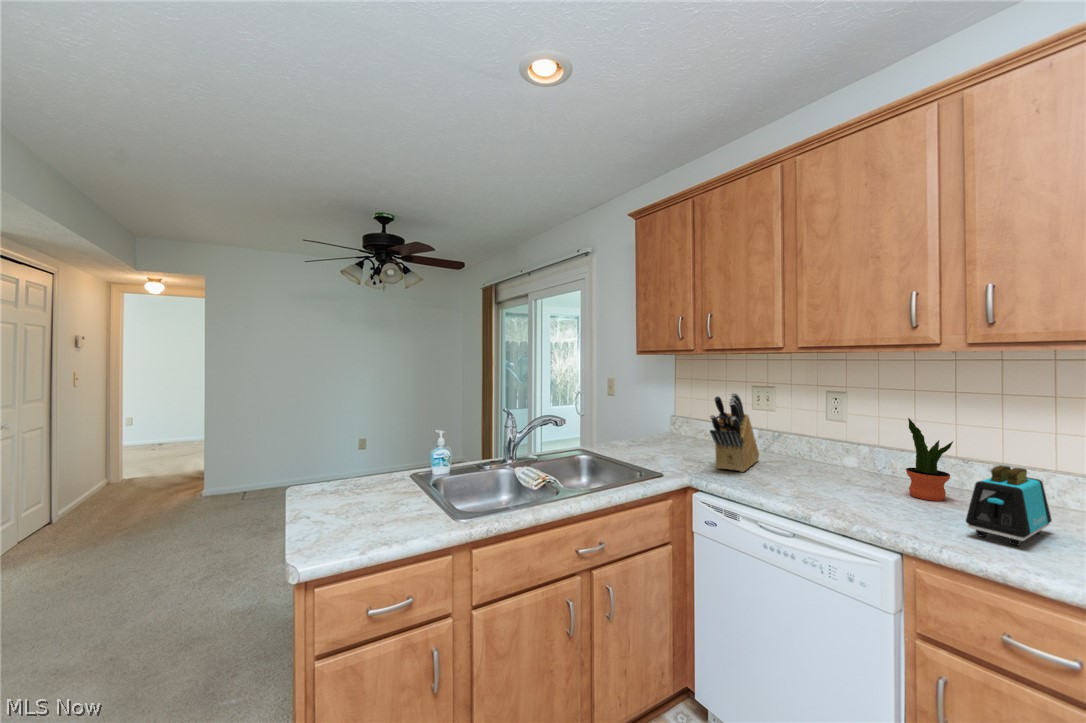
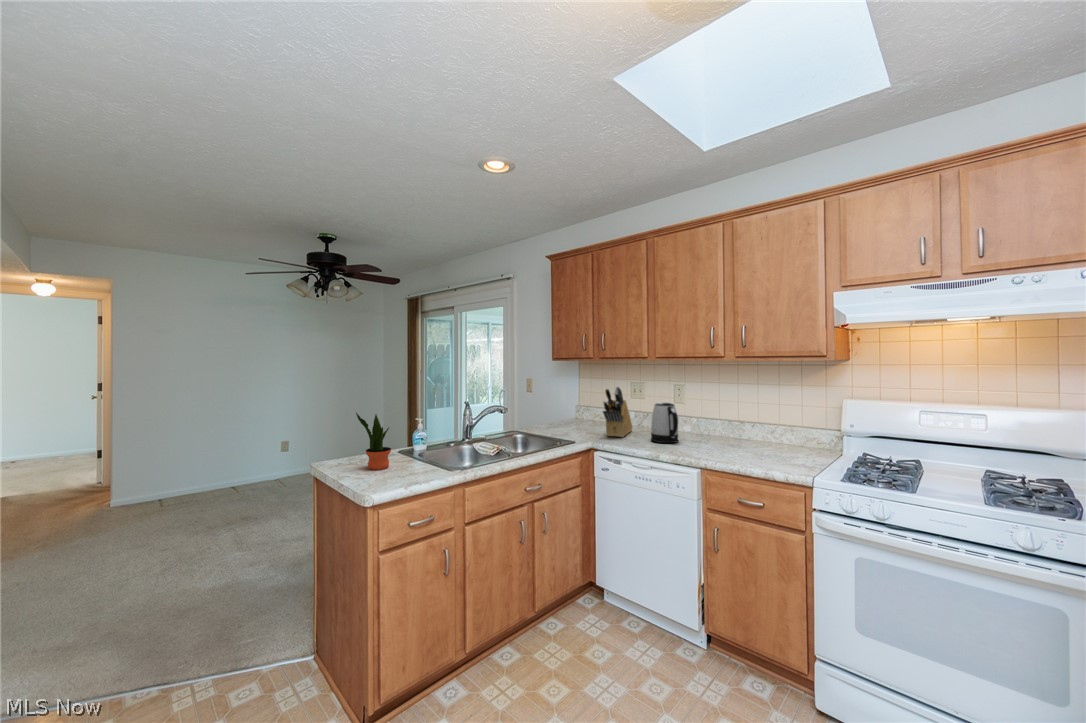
potted plant: present [906,418,953,501] -> present [356,413,391,470]
kettle: none [792,421,844,490] -> present [651,402,678,443]
toaster: present [966,465,1052,546] -> none [730,421,768,459]

